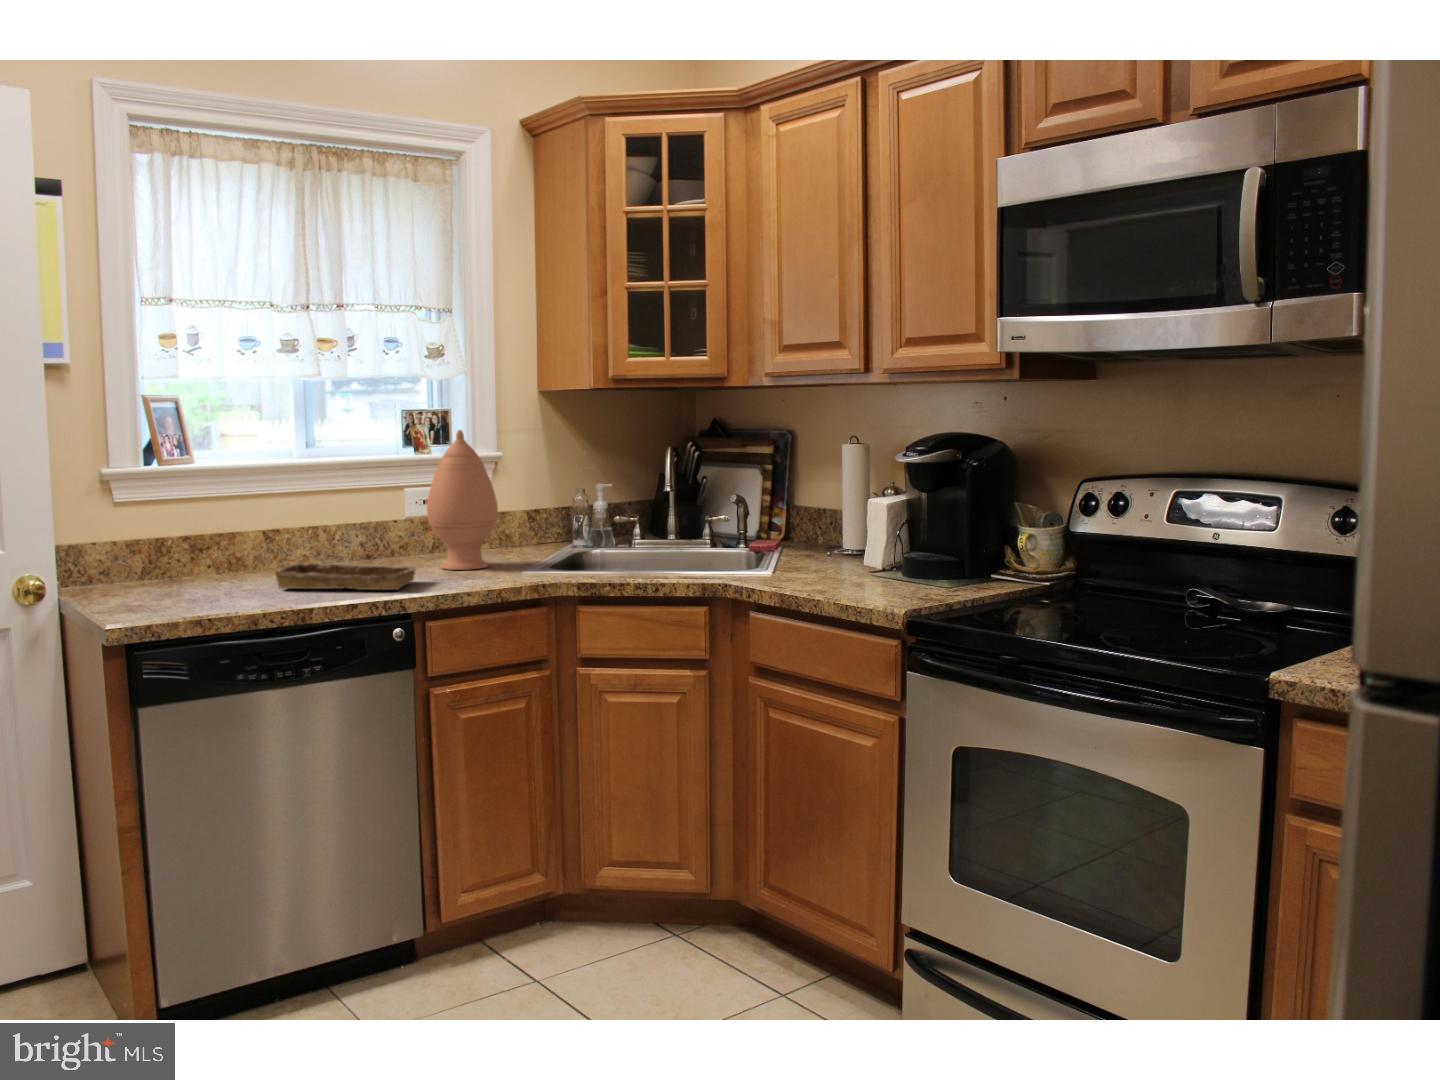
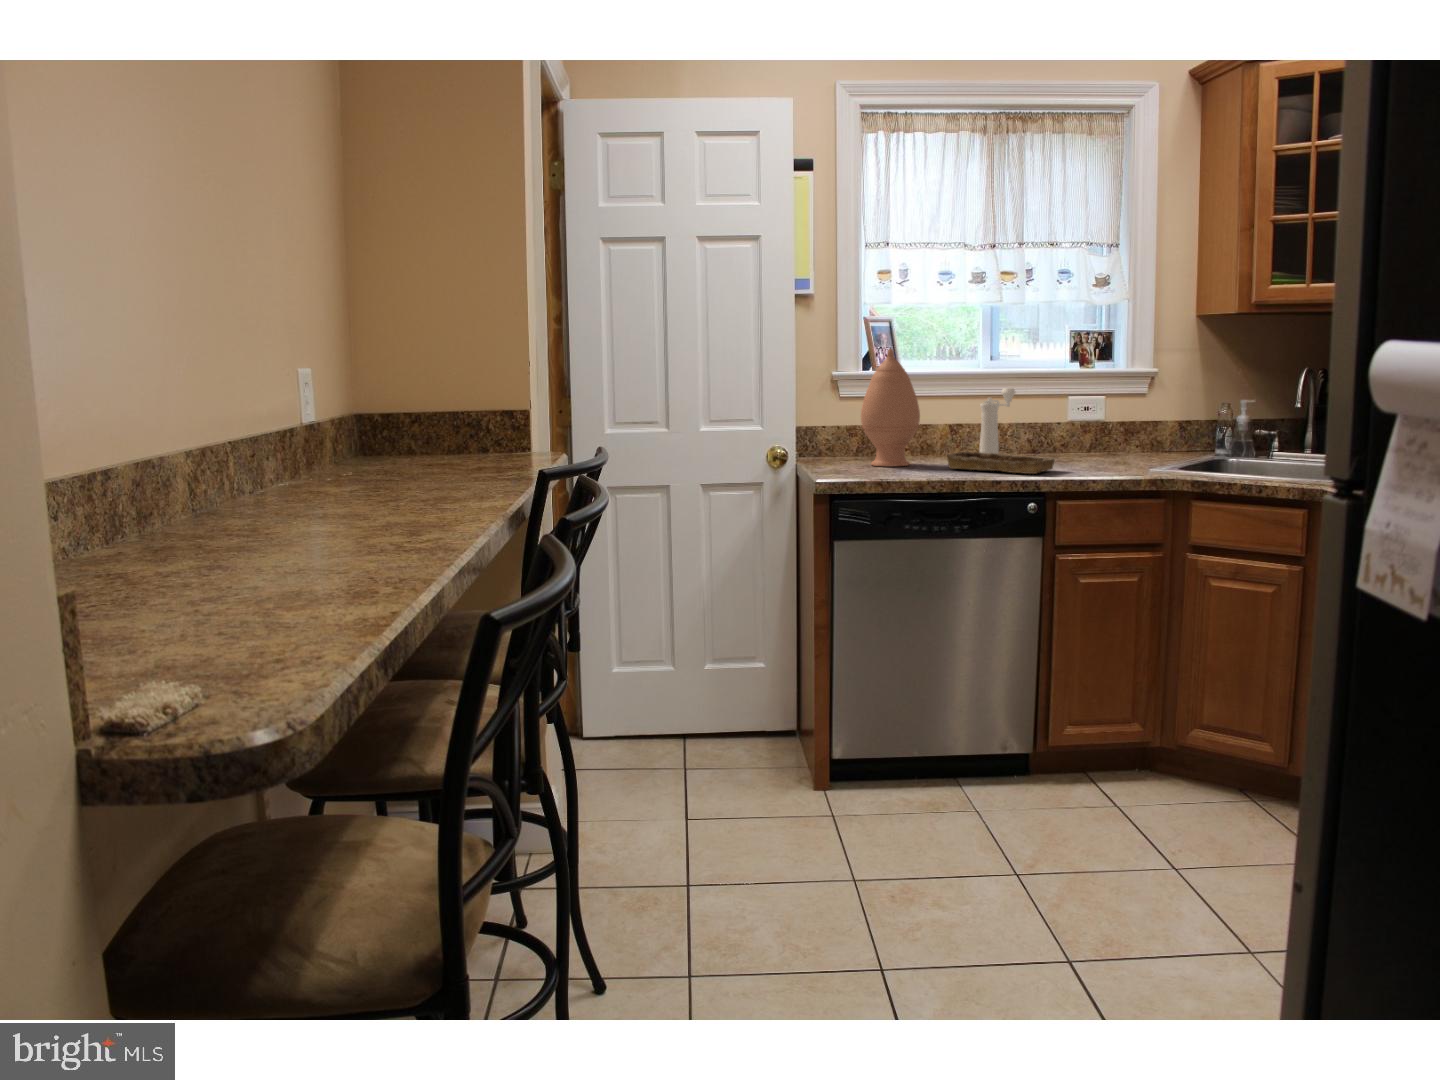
vase: present [427,430,498,570] -> present [861,349,920,466]
pepper mill: none [308,480,349,573] -> present [979,388,1015,453]

